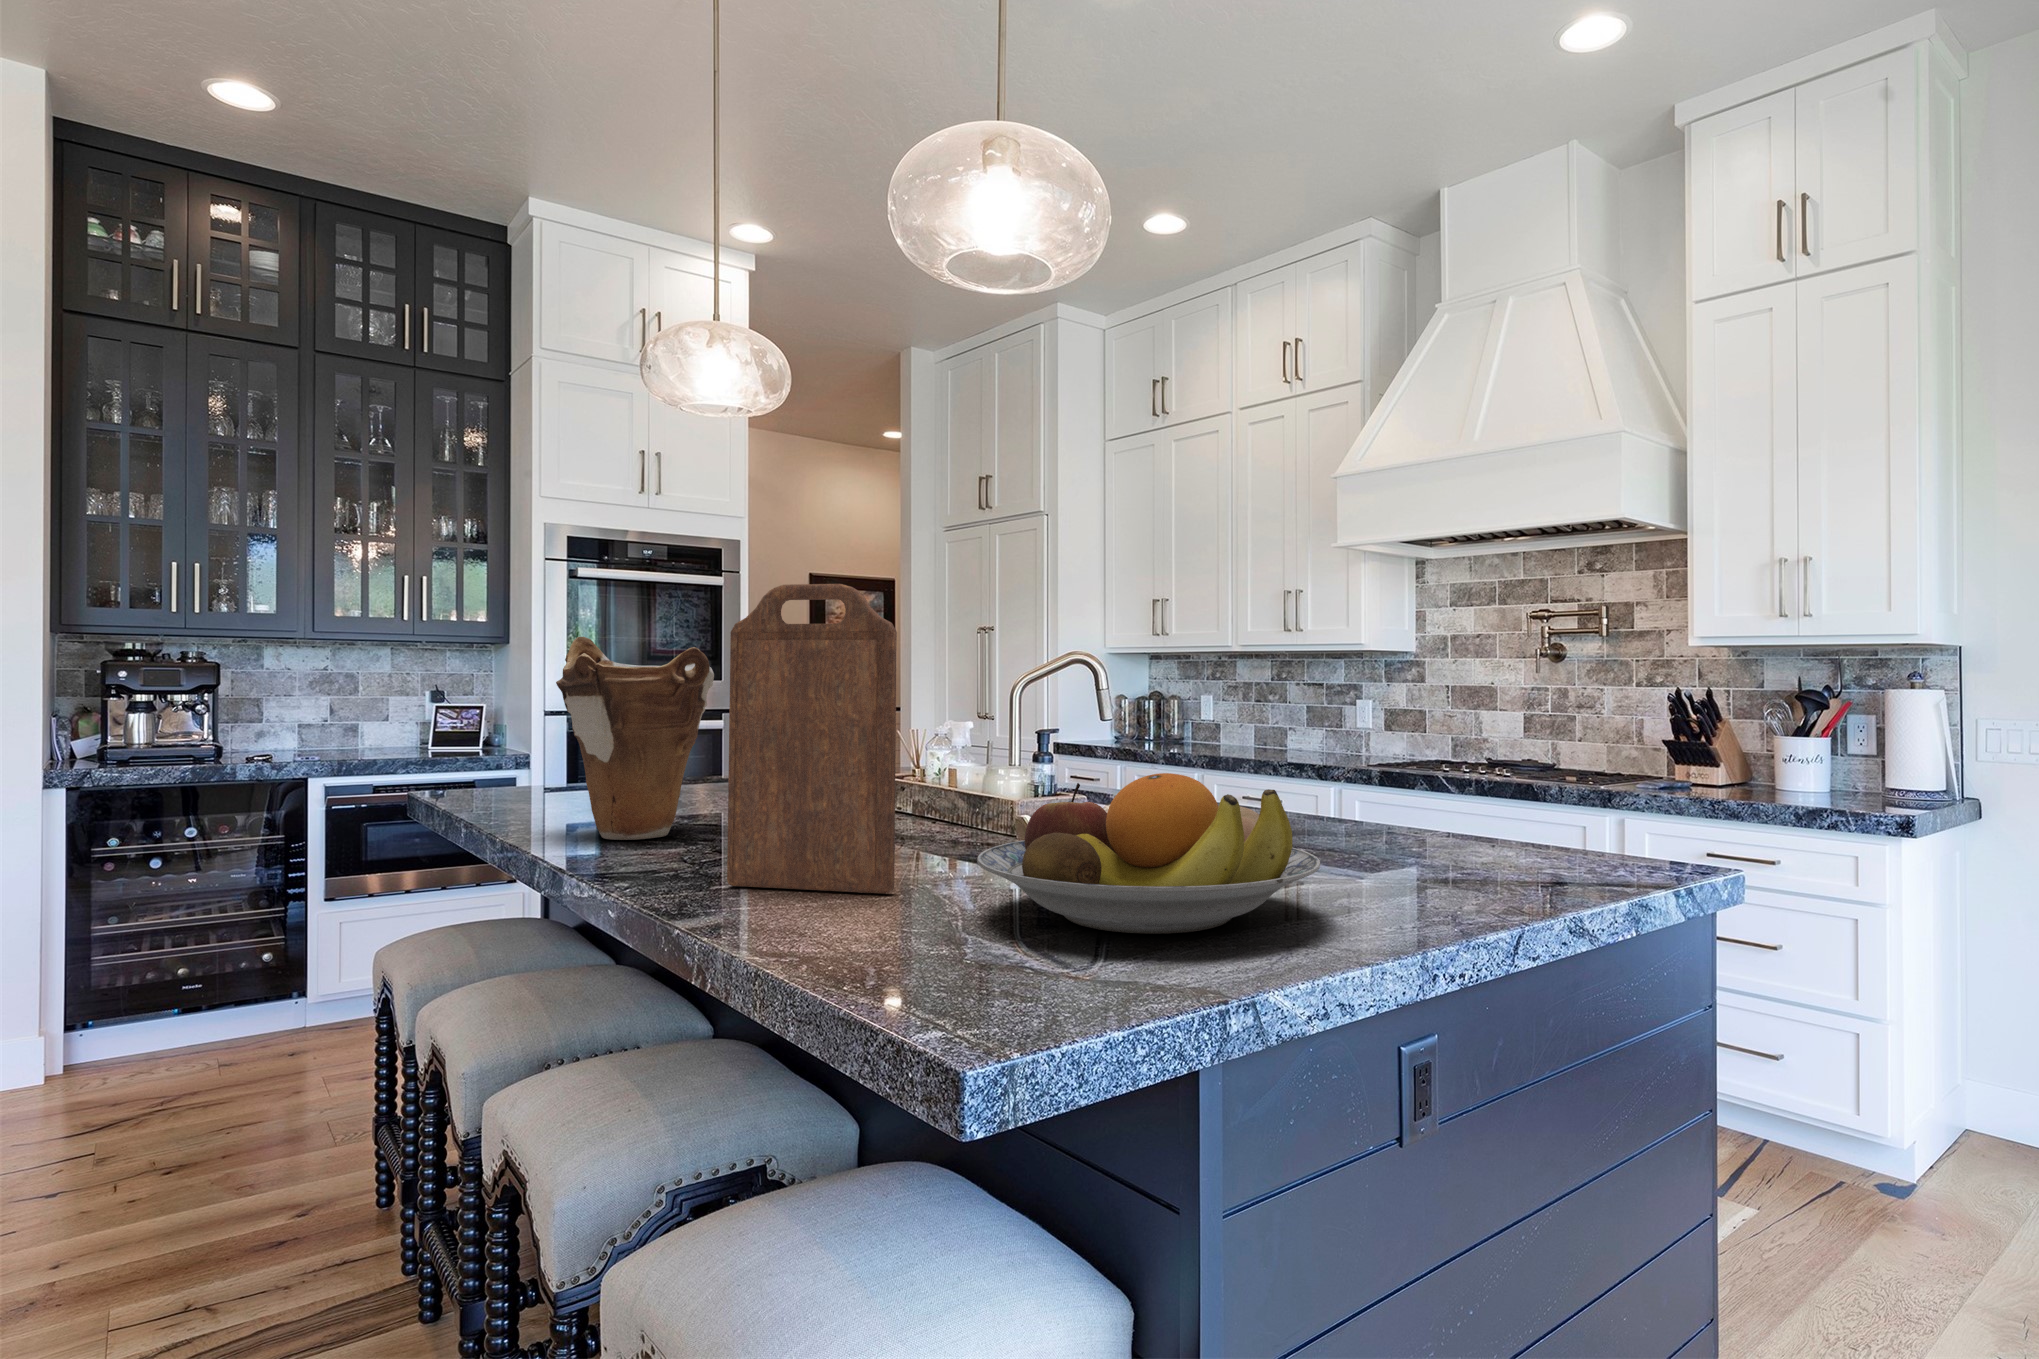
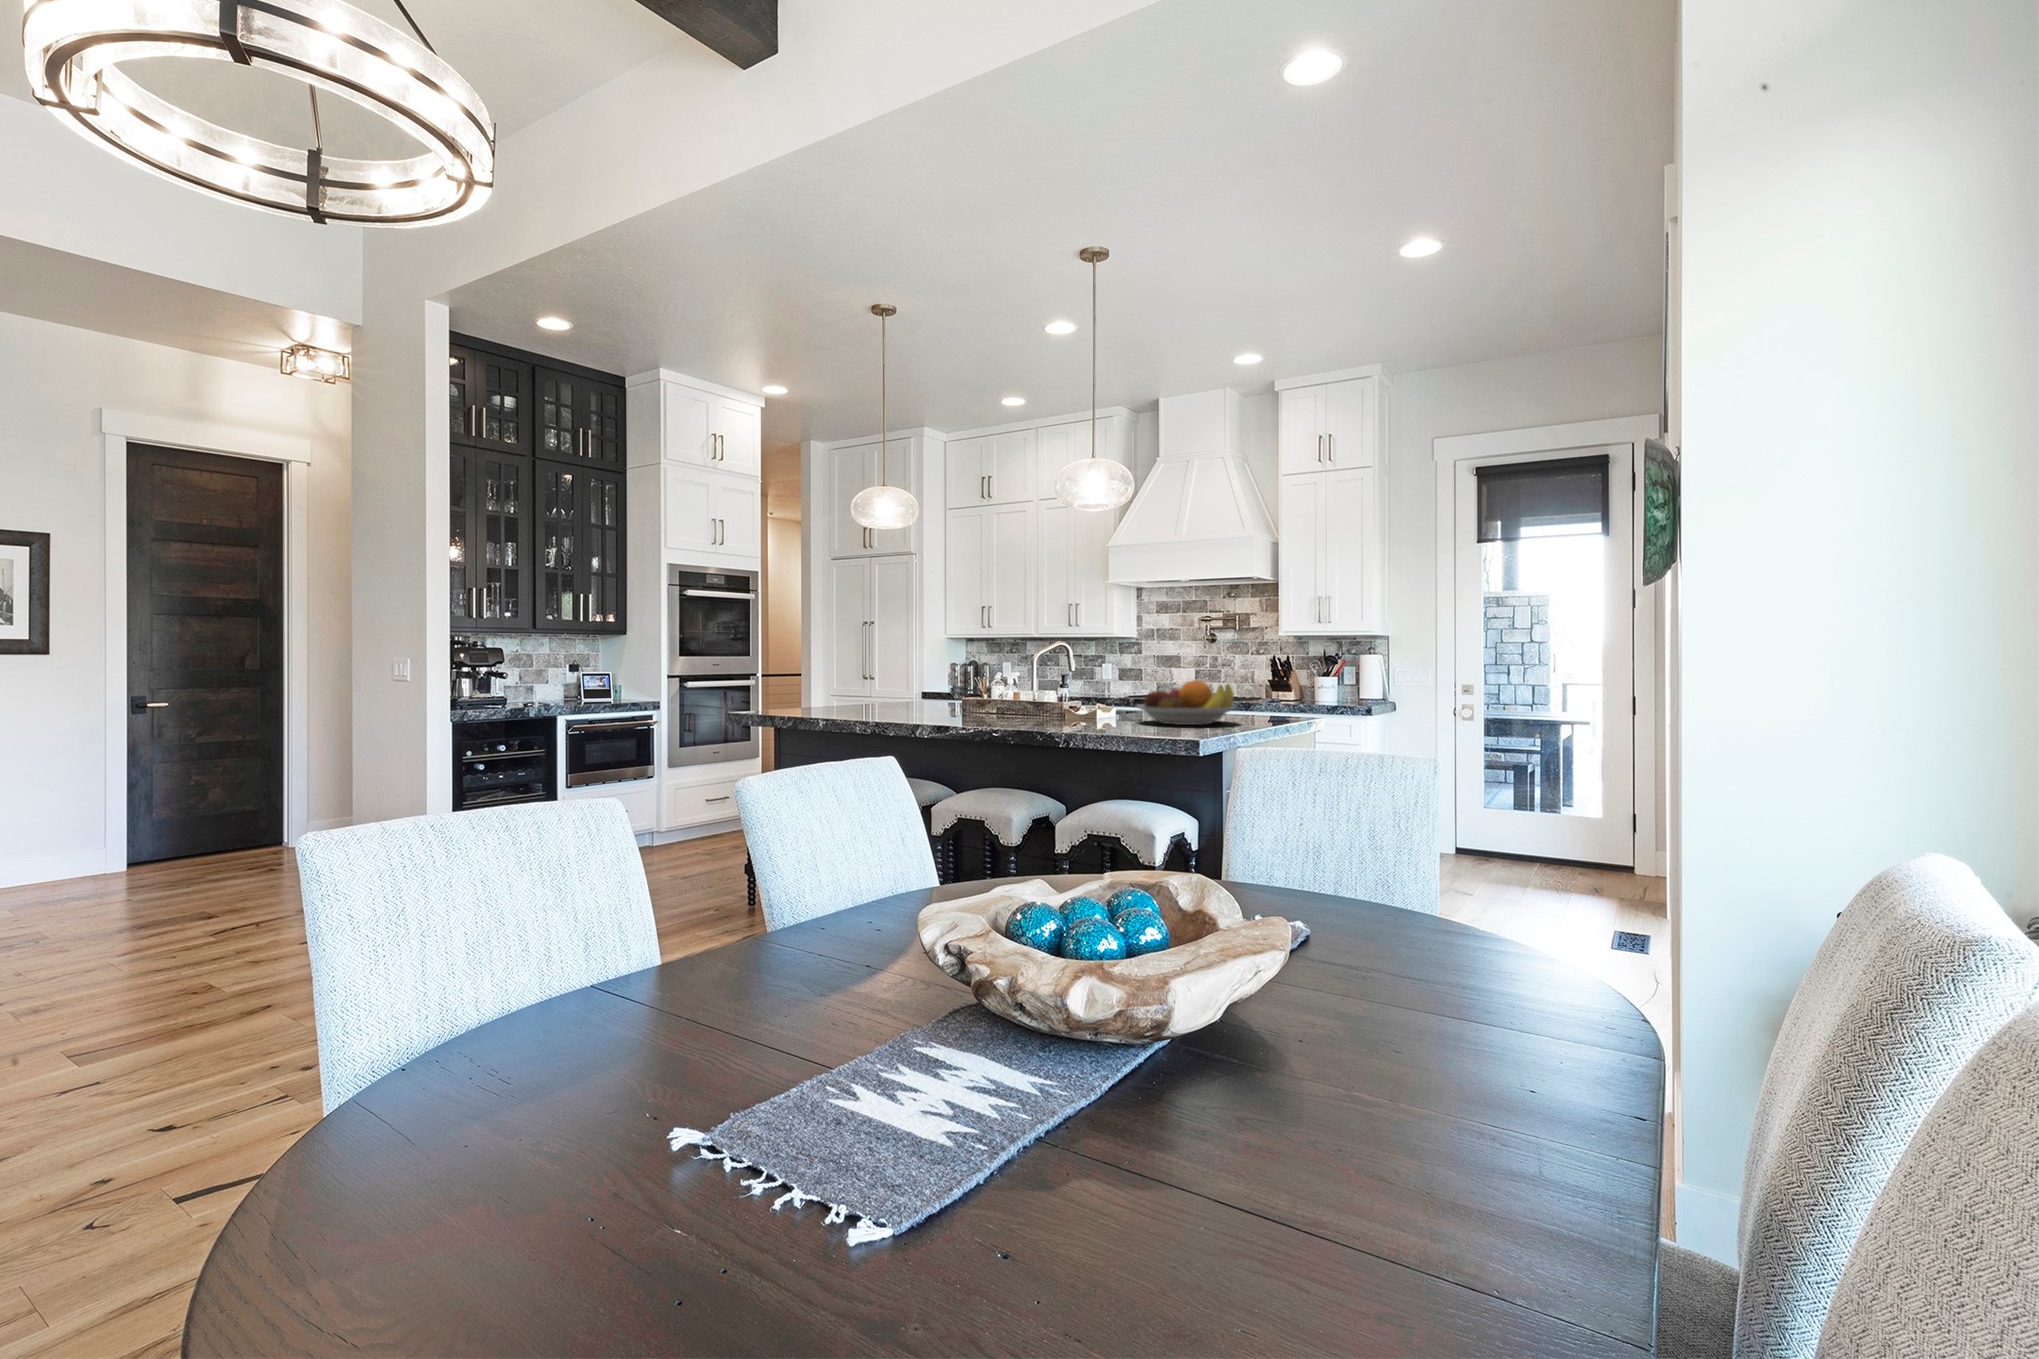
cutting board: present [727,584,897,893] -> none [1040,623,1098,723]
vase: present [556,637,714,840] -> none [907,638,975,717]

